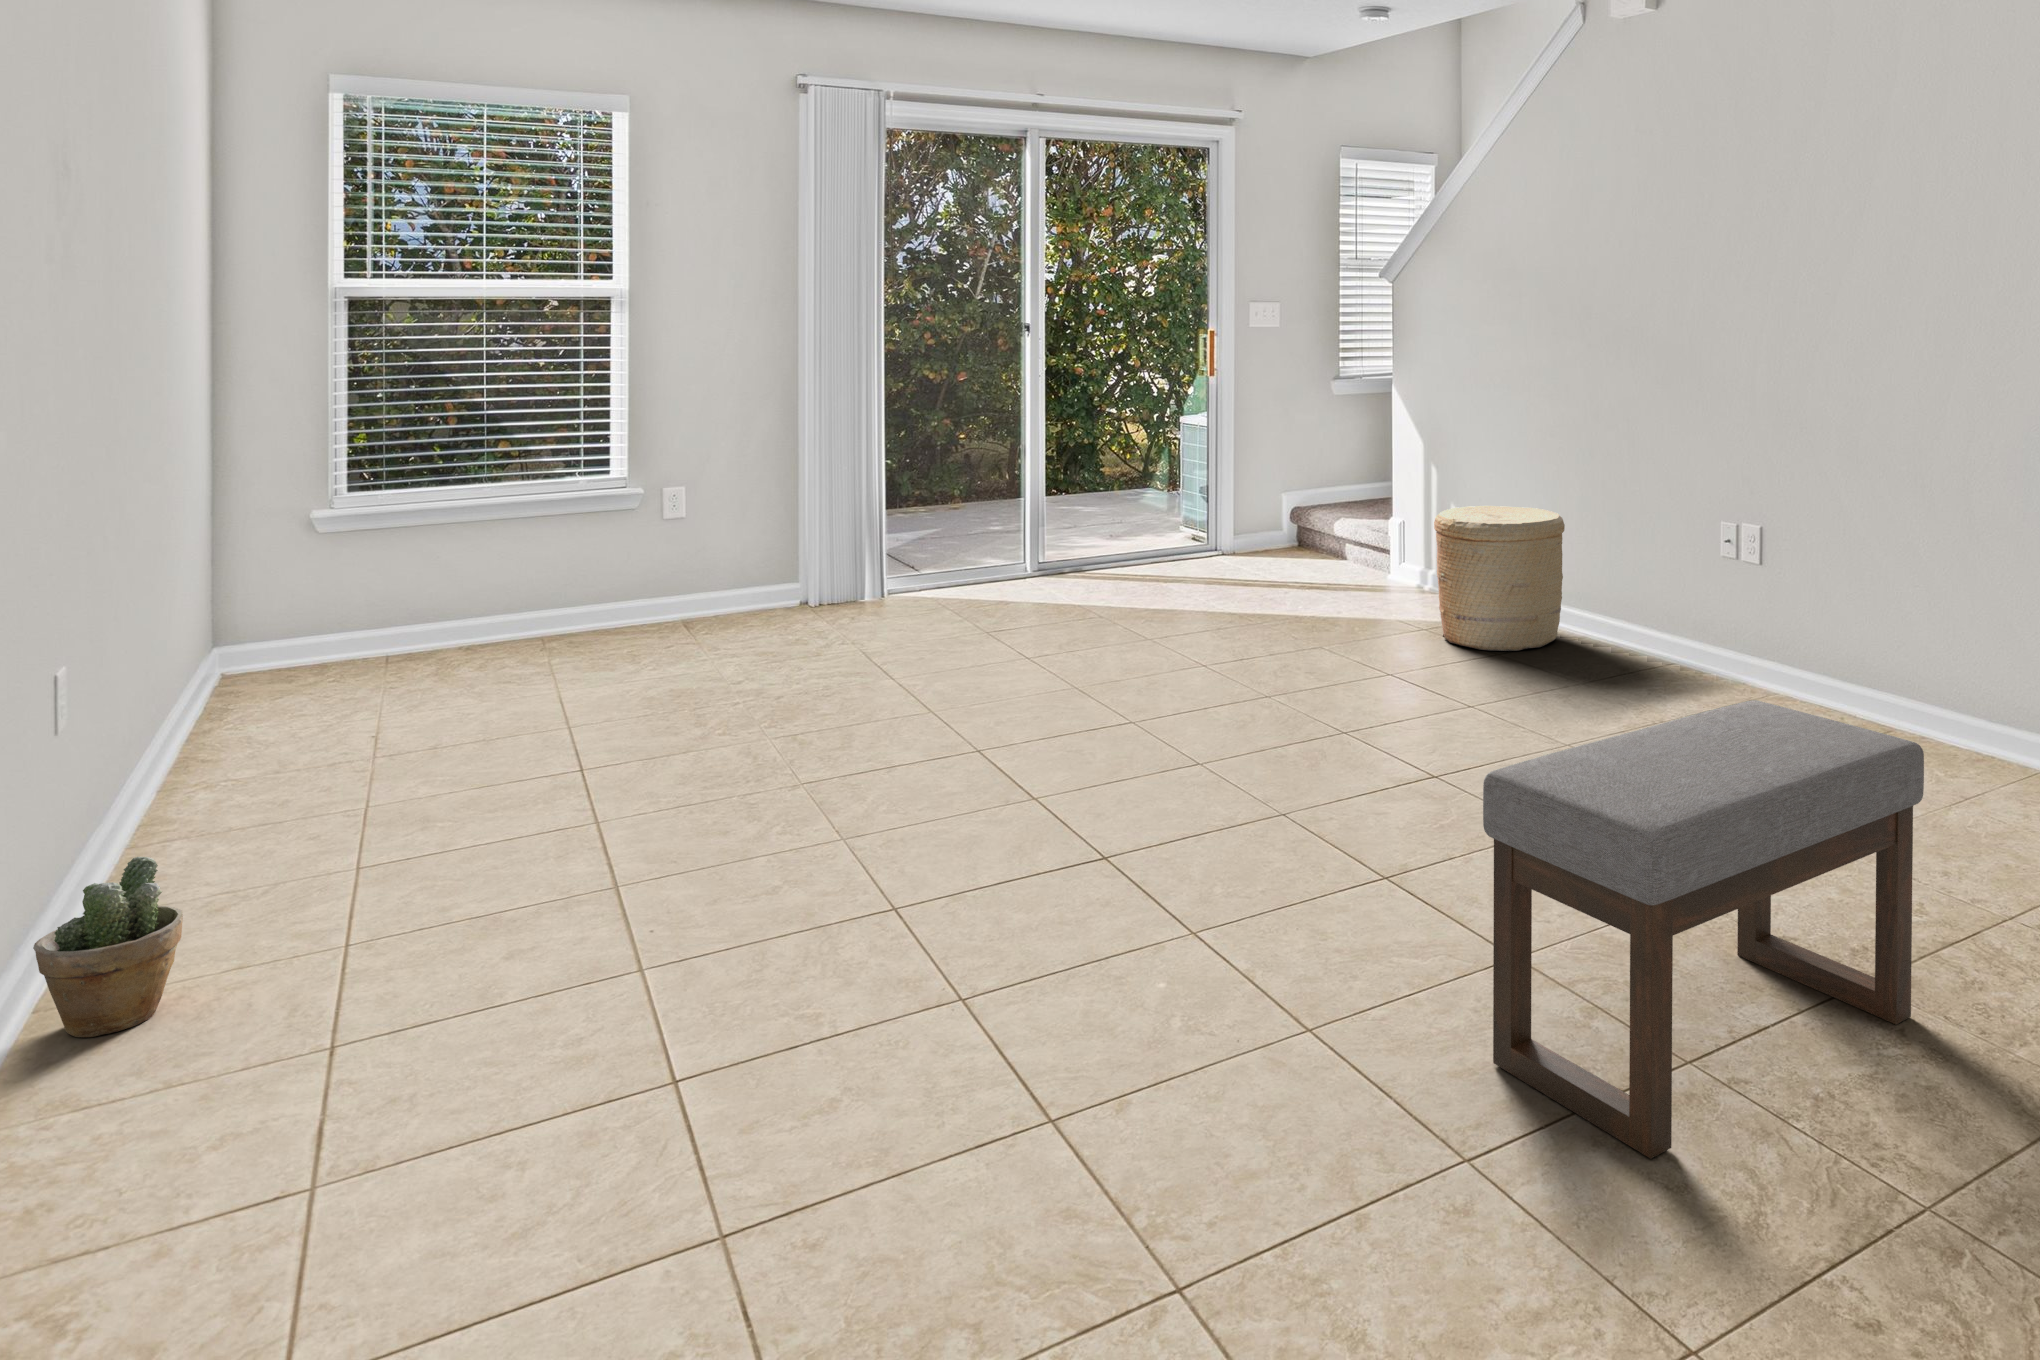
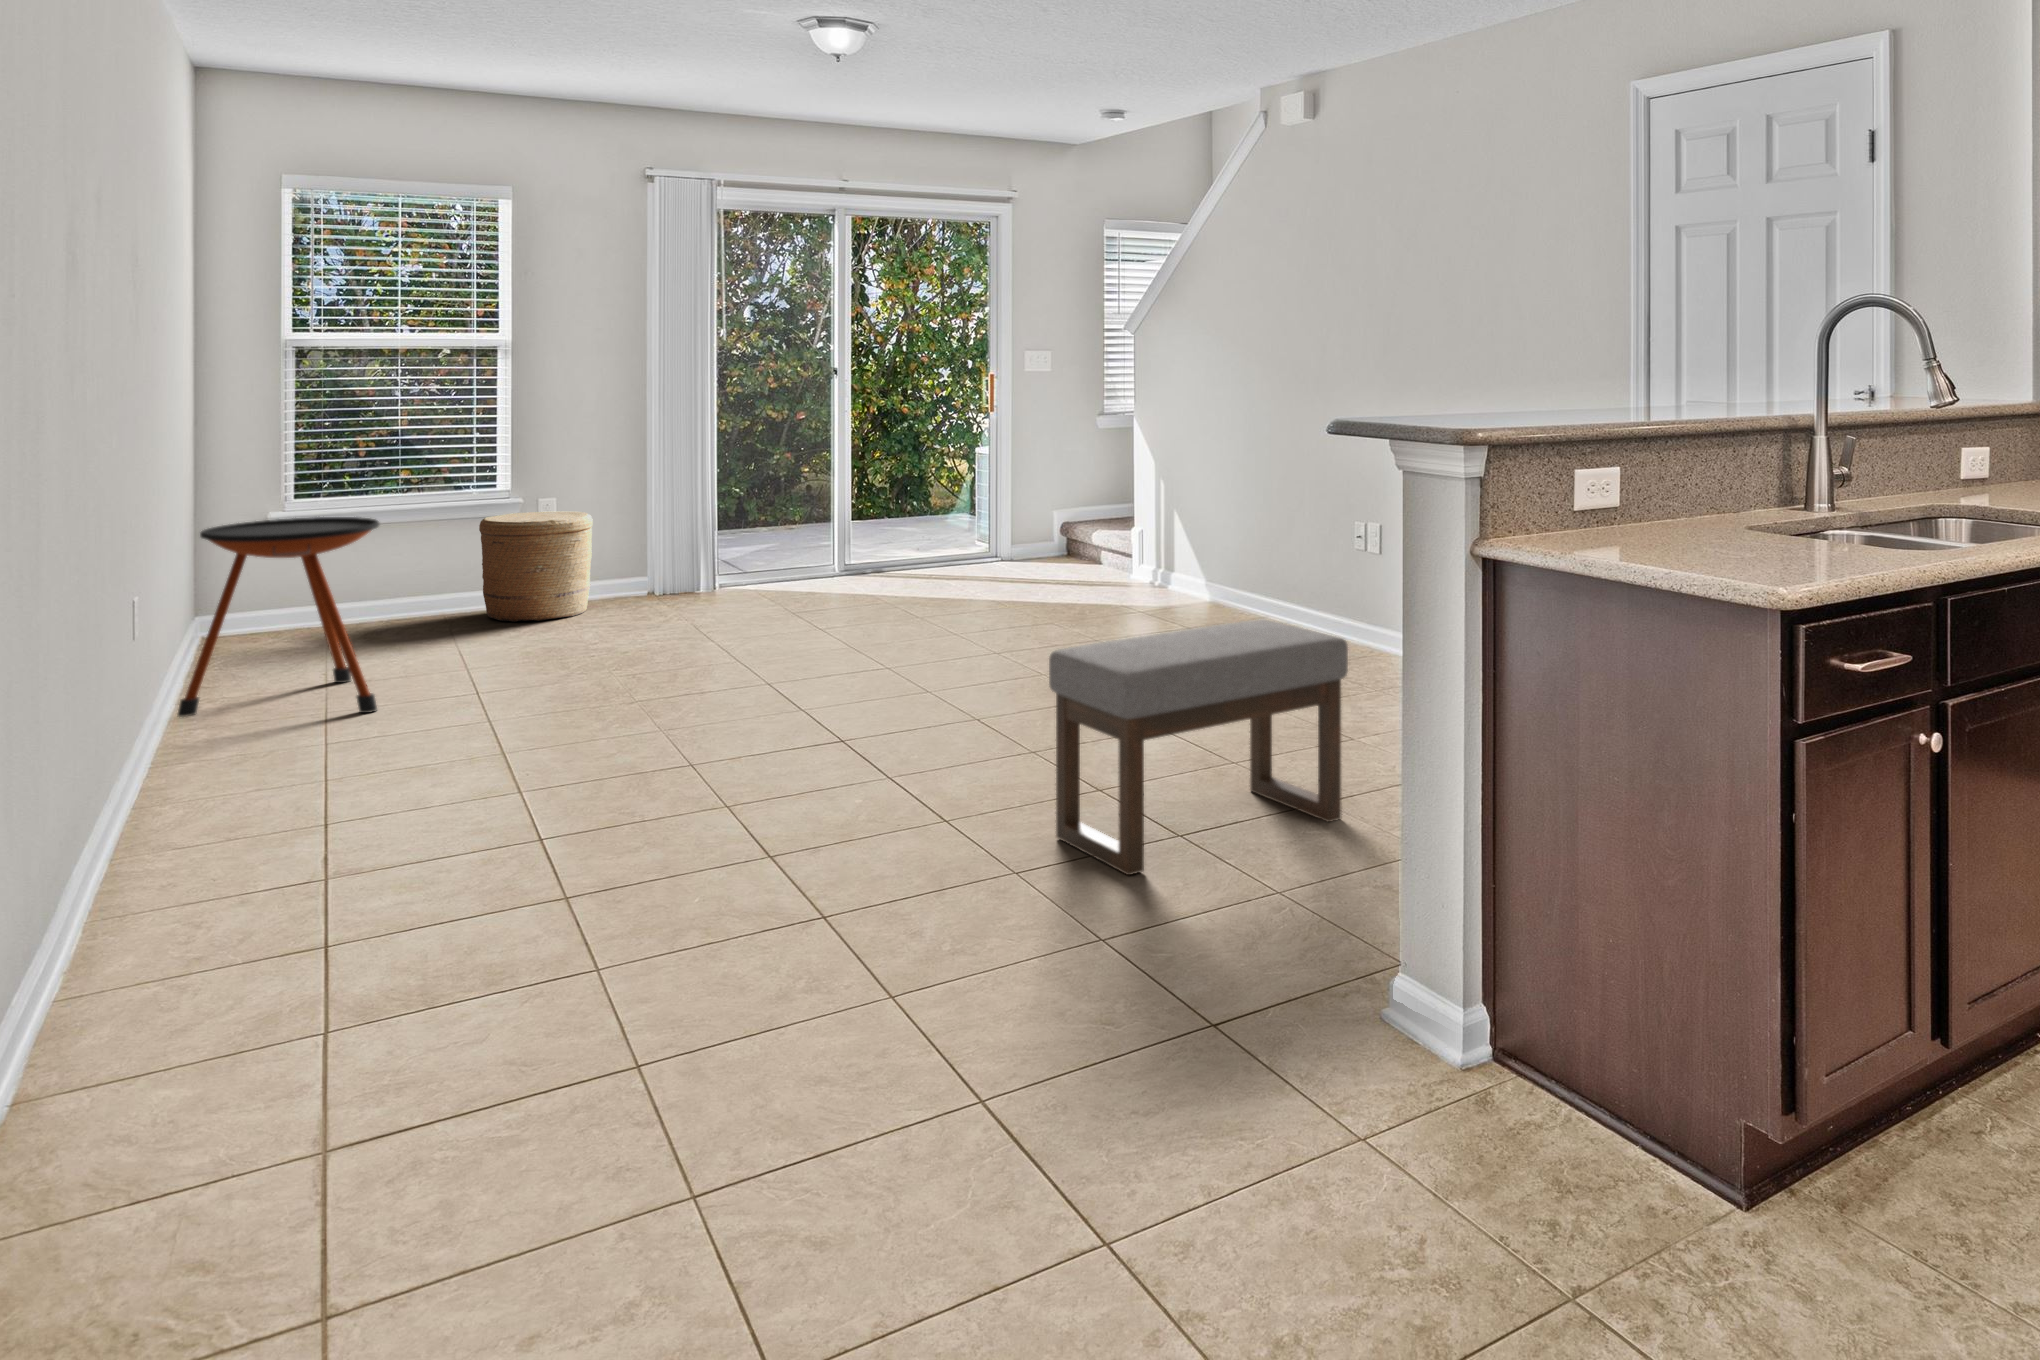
woven basket: present [1434,506,1565,651] -> present [479,511,593,622]
side table: none [164,526,449,809] -> present [178,517,379,717]
potted plant: present [33,857,183,1037] -> none [135,714,224,824]

